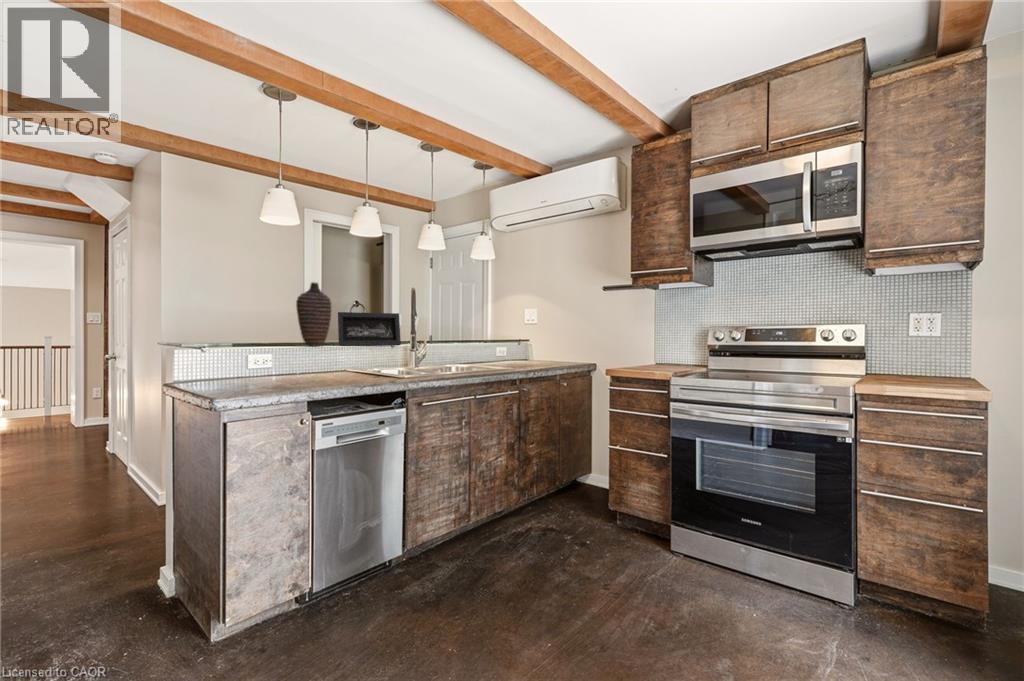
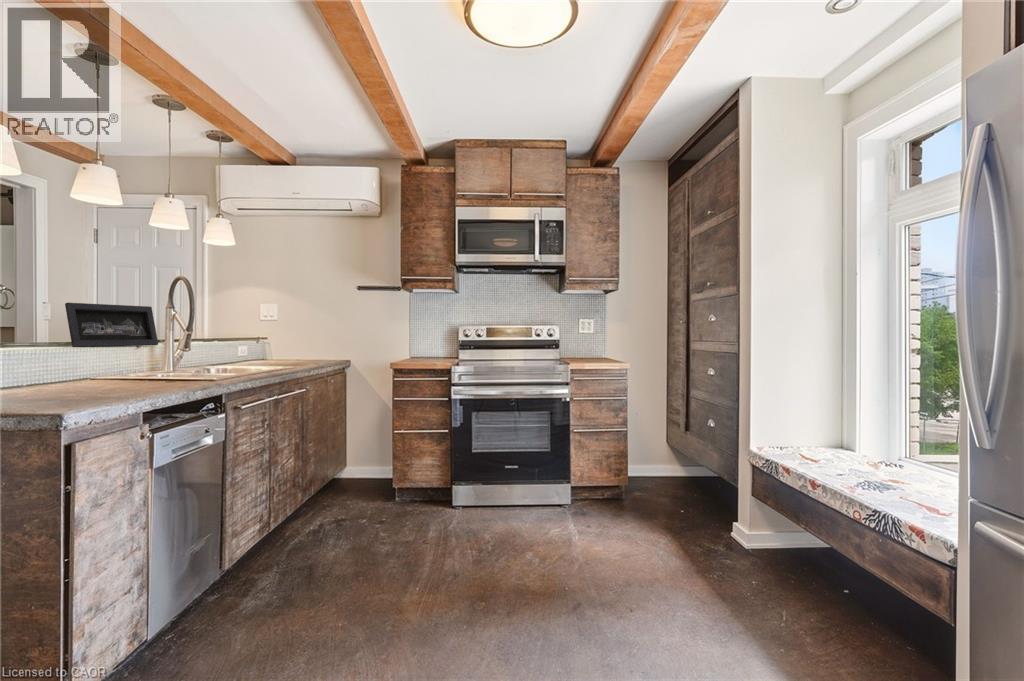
decorative vase: present [296,283,331,346] -> none [26,262,71,348]

